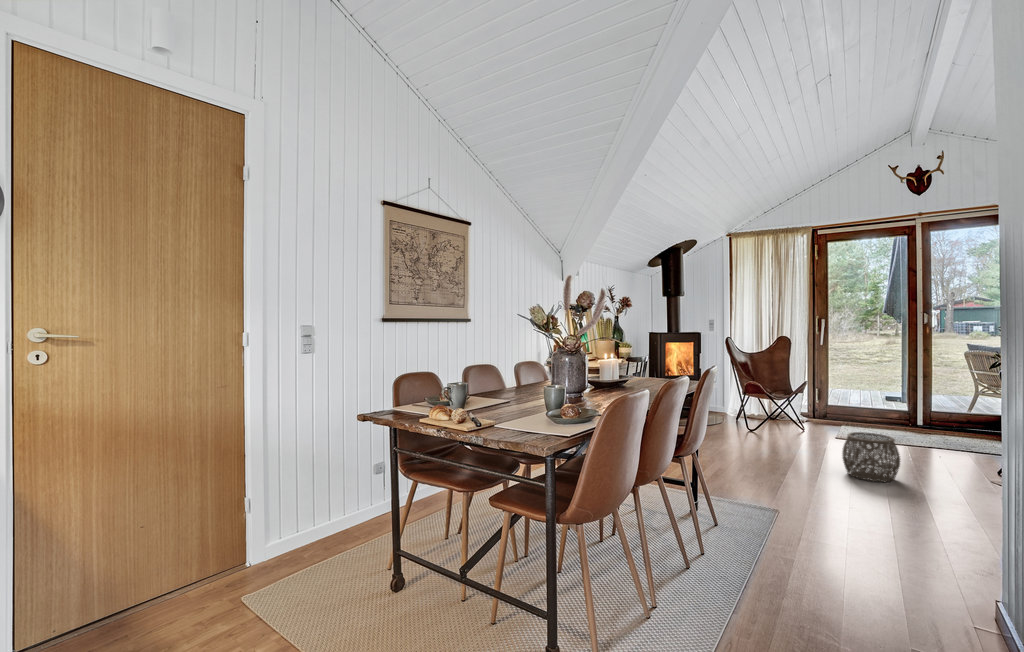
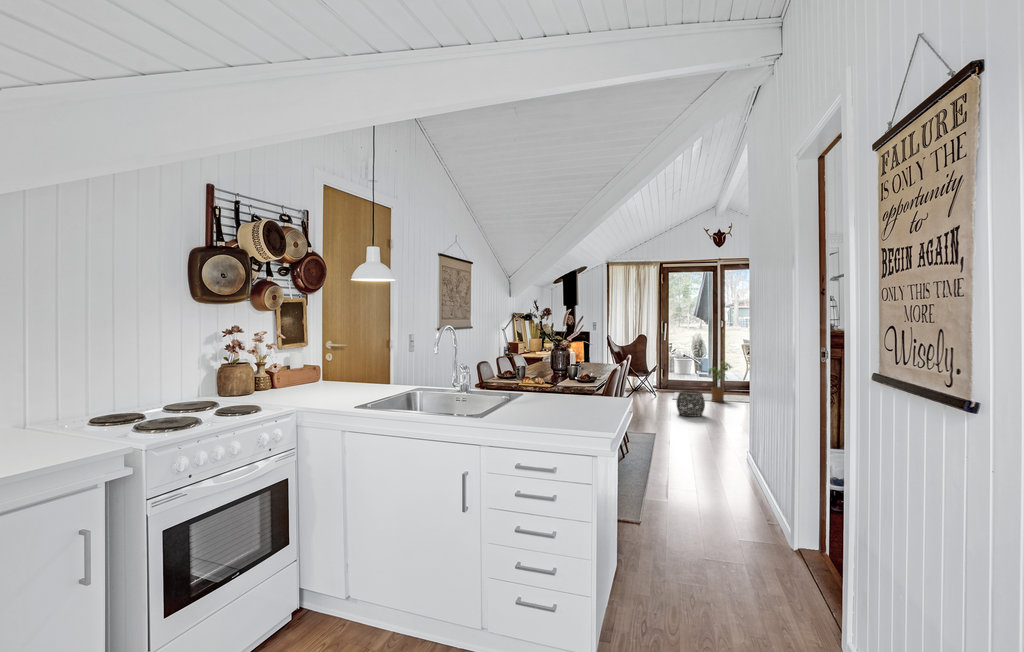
house plant: none [902,381,953,449] -> present [709,362,731,402]

